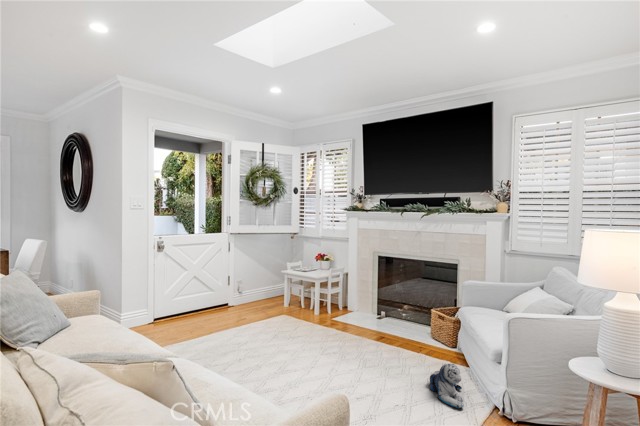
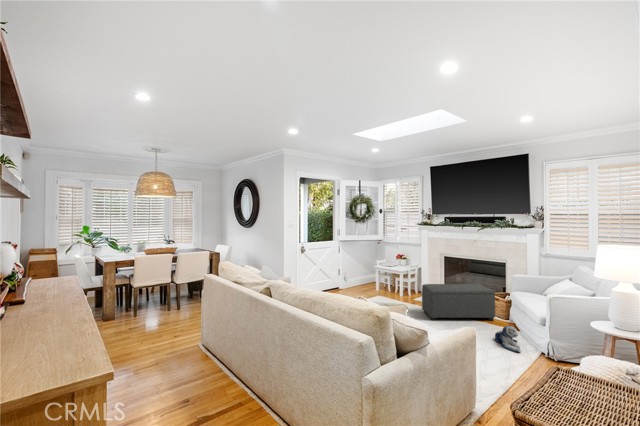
ottoman: none [335,296,438,354] -> present [422,284,495,320]

